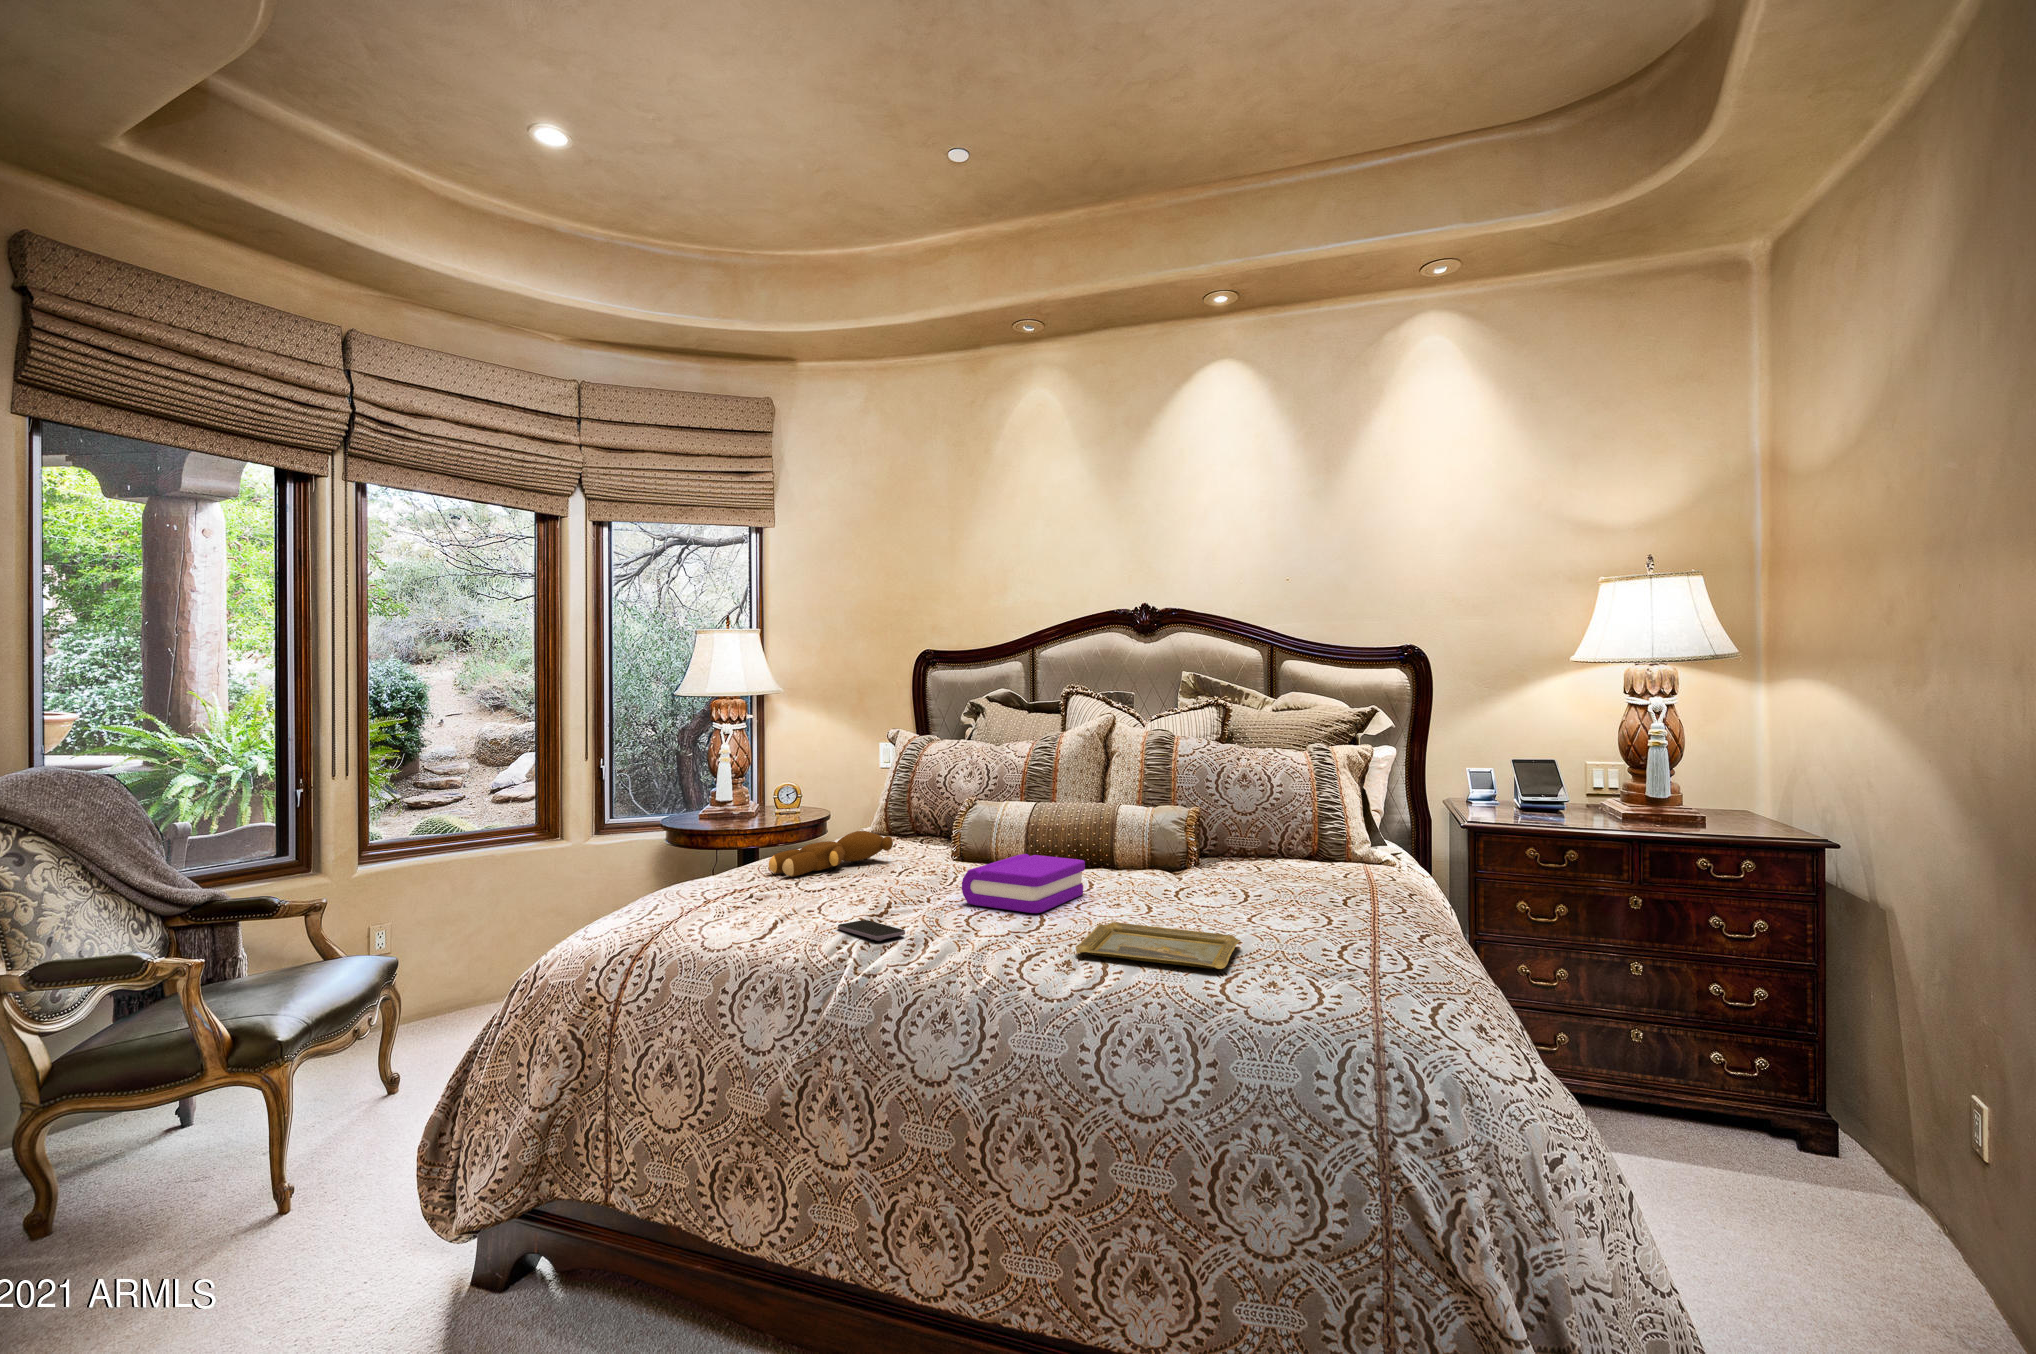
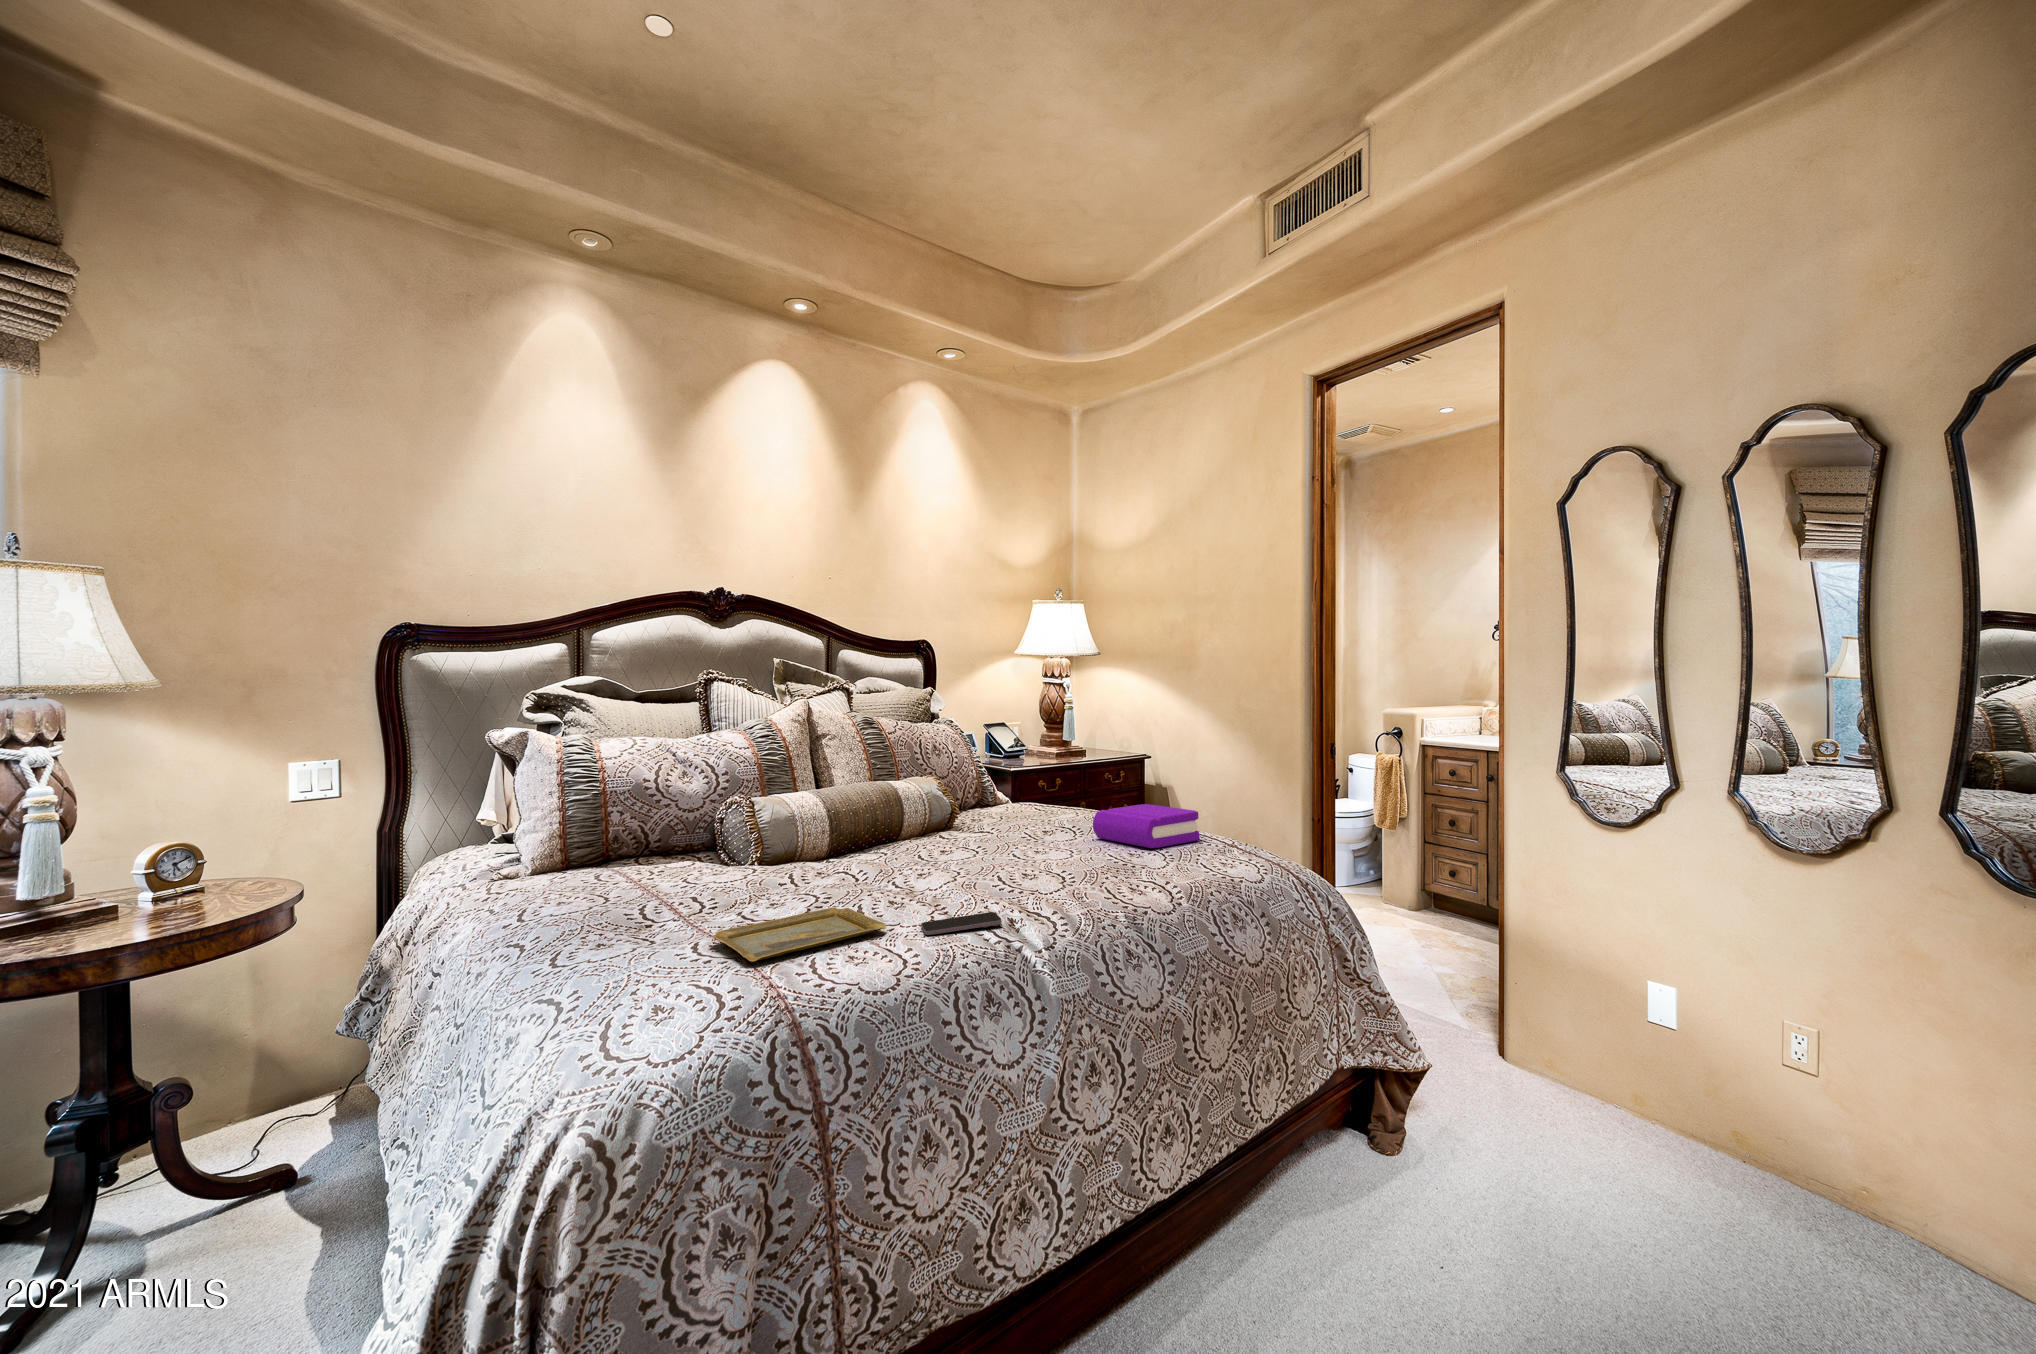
teddy bear: present [769,831,893,877] -> none [594,871,674,944]
book: present [962,854,1085,913] -> present [1093,804,1200,848]
tray: present [1076,922,1240,969] -> present [712,908,886,961]

